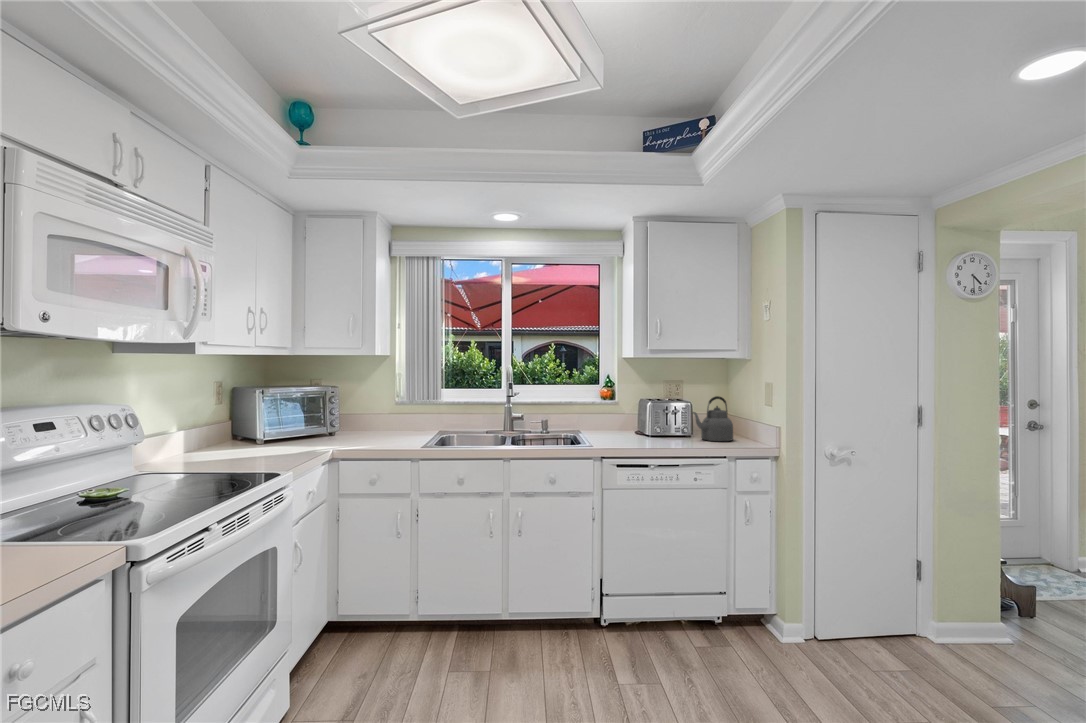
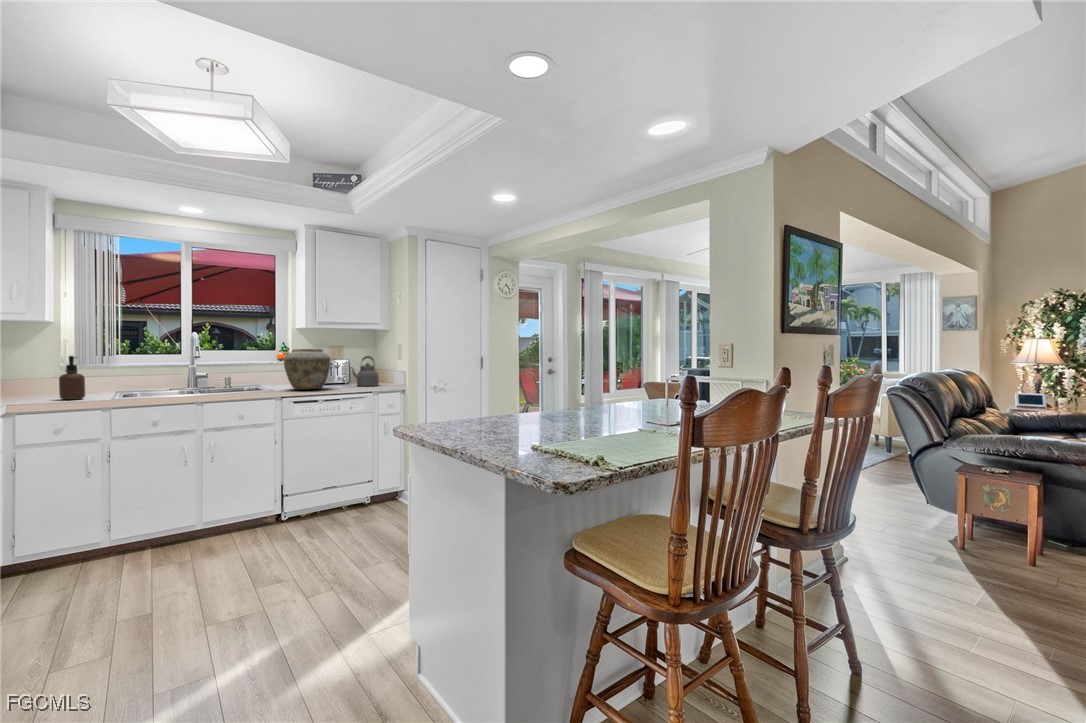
vase: none [606,386,666,444] -> present [284,349,330,390]
soap dispenser: none [381,394,403,444] -> present [59,356,85,400]

